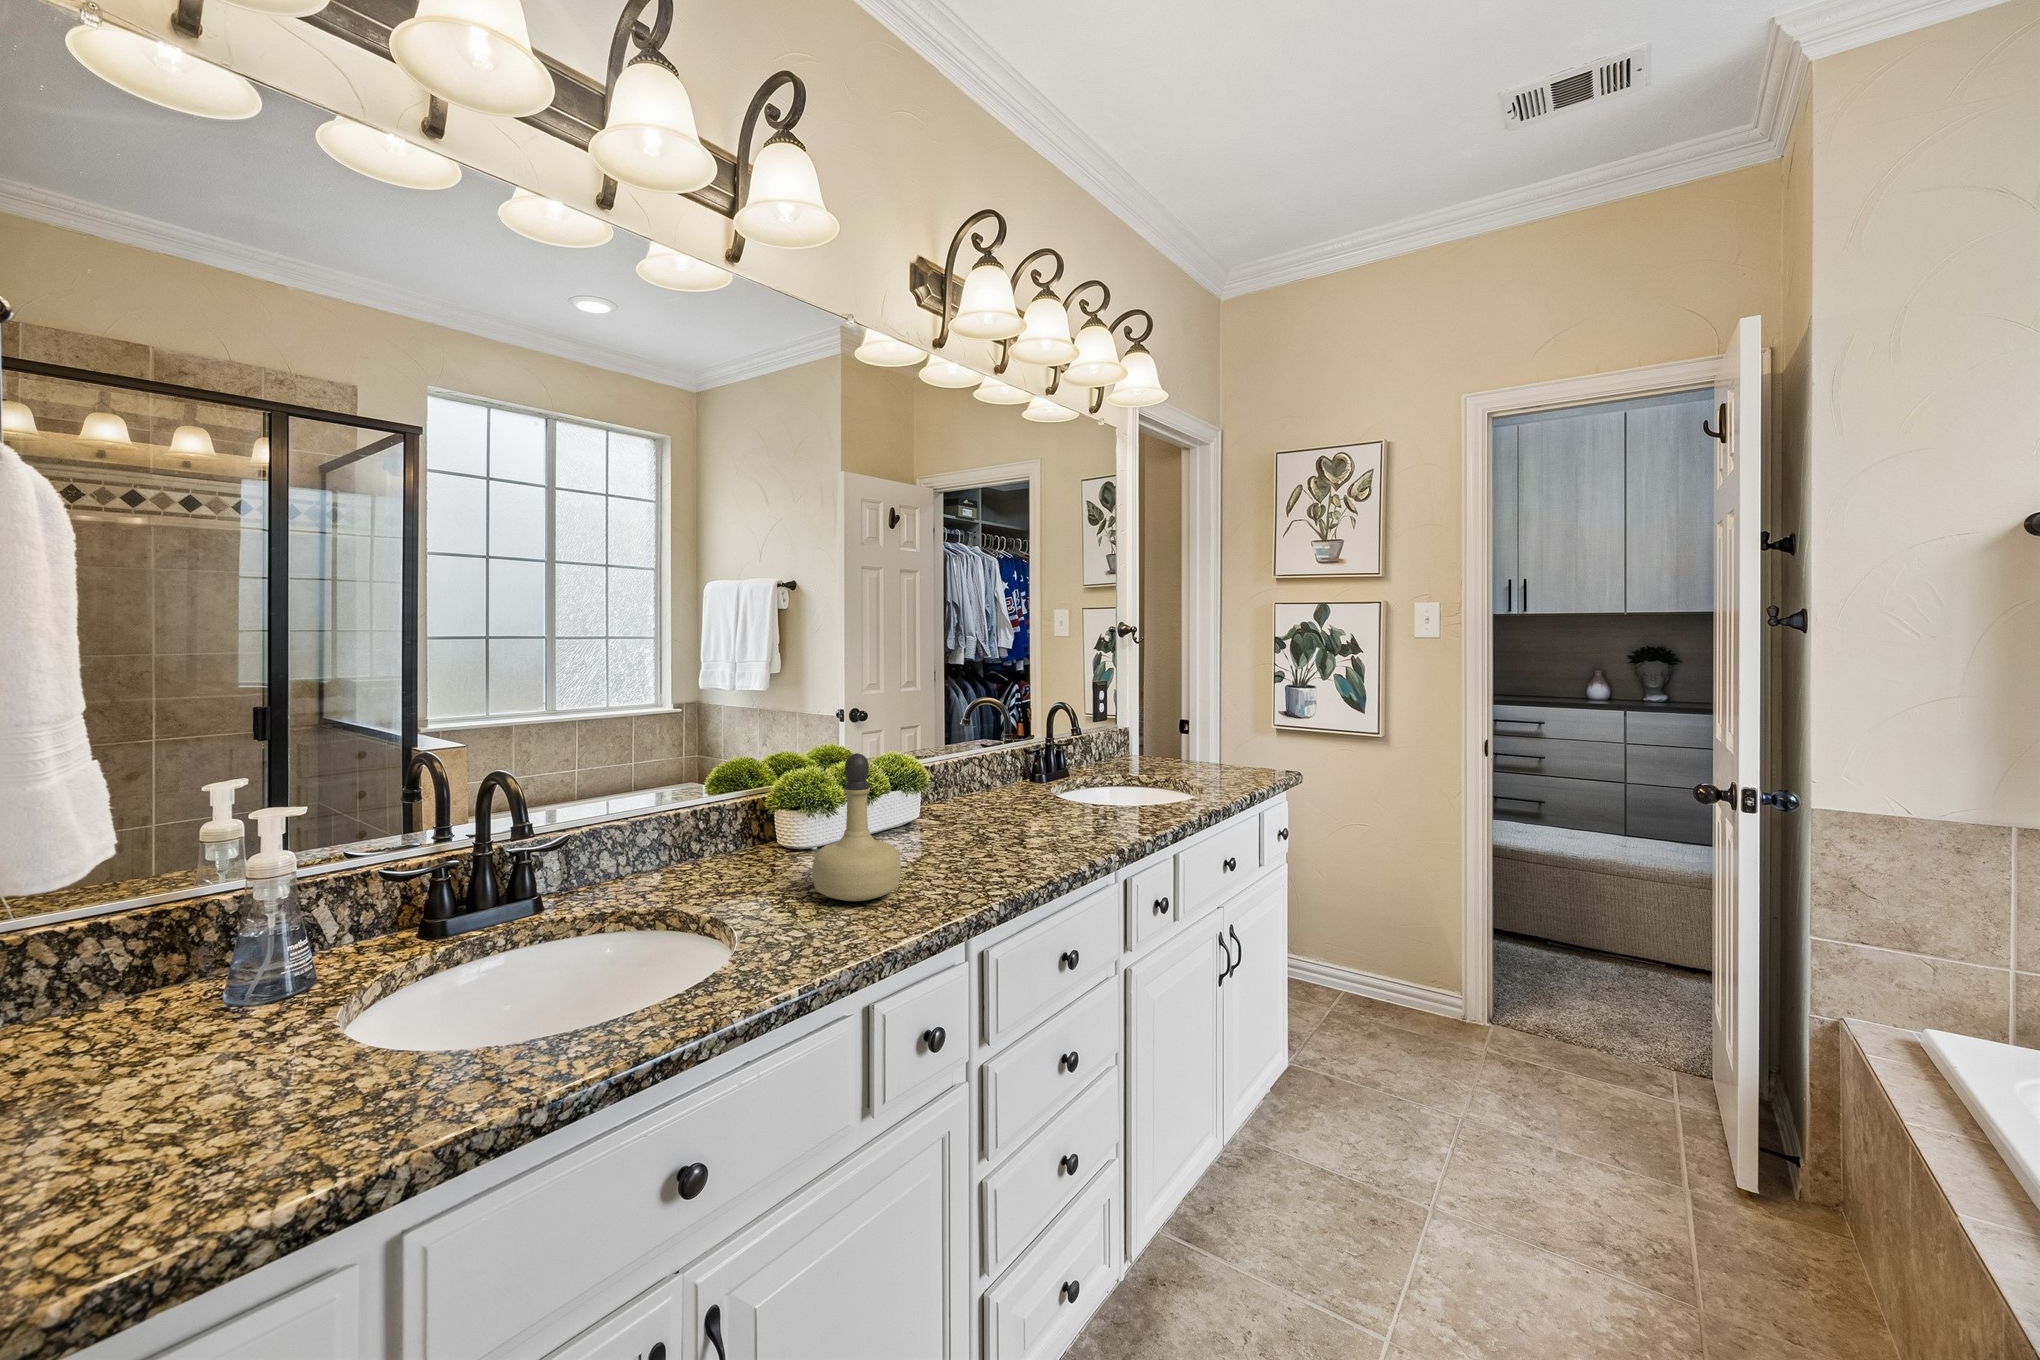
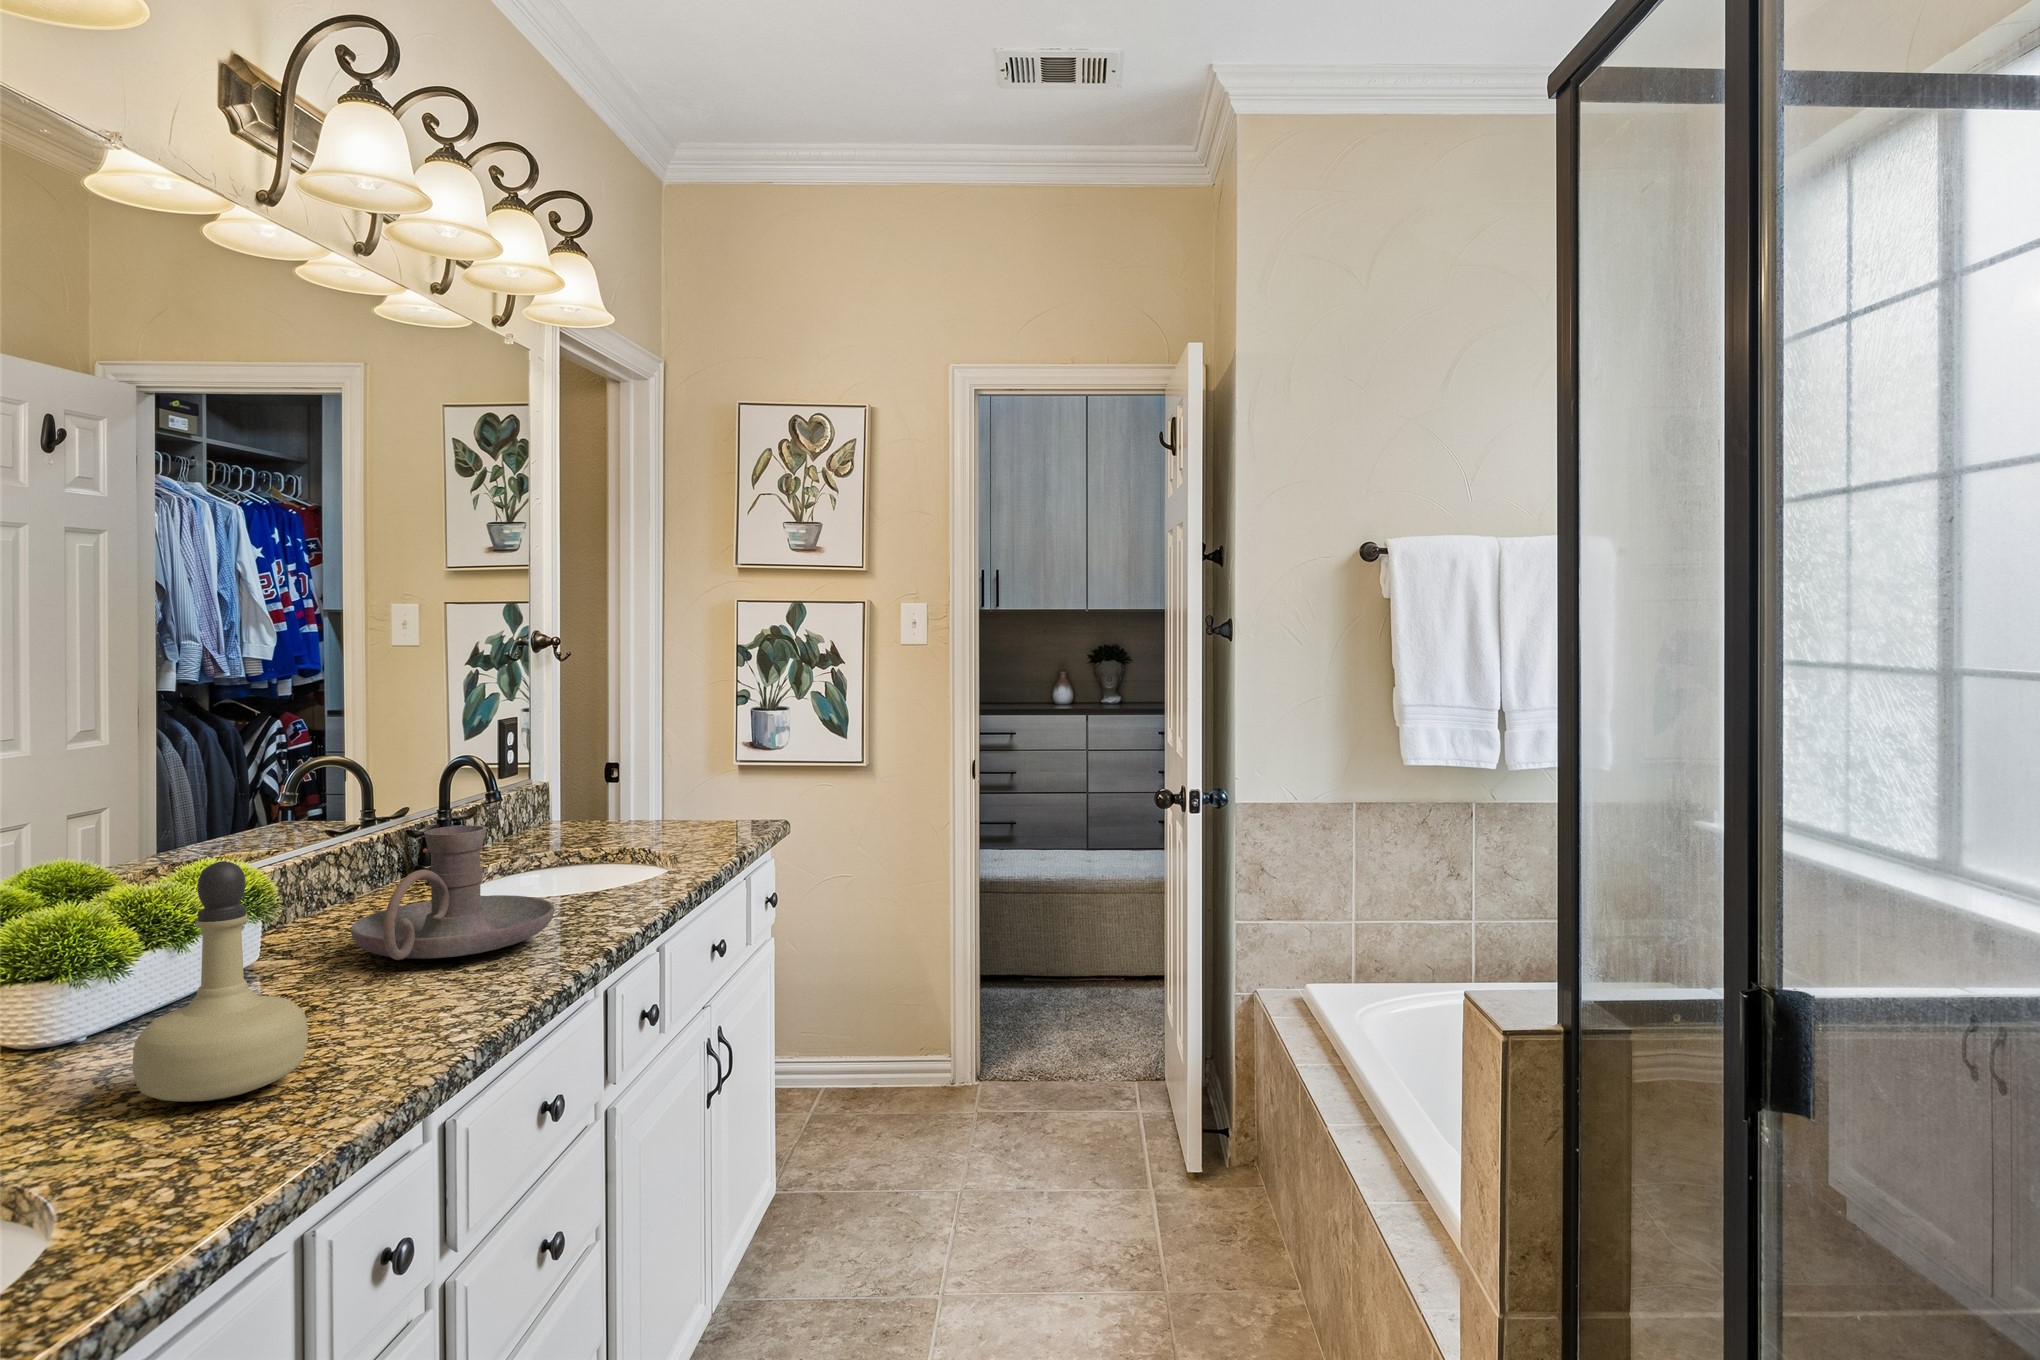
candle holder: none [965,749,1088,836] -> present [351,825,555,960]

